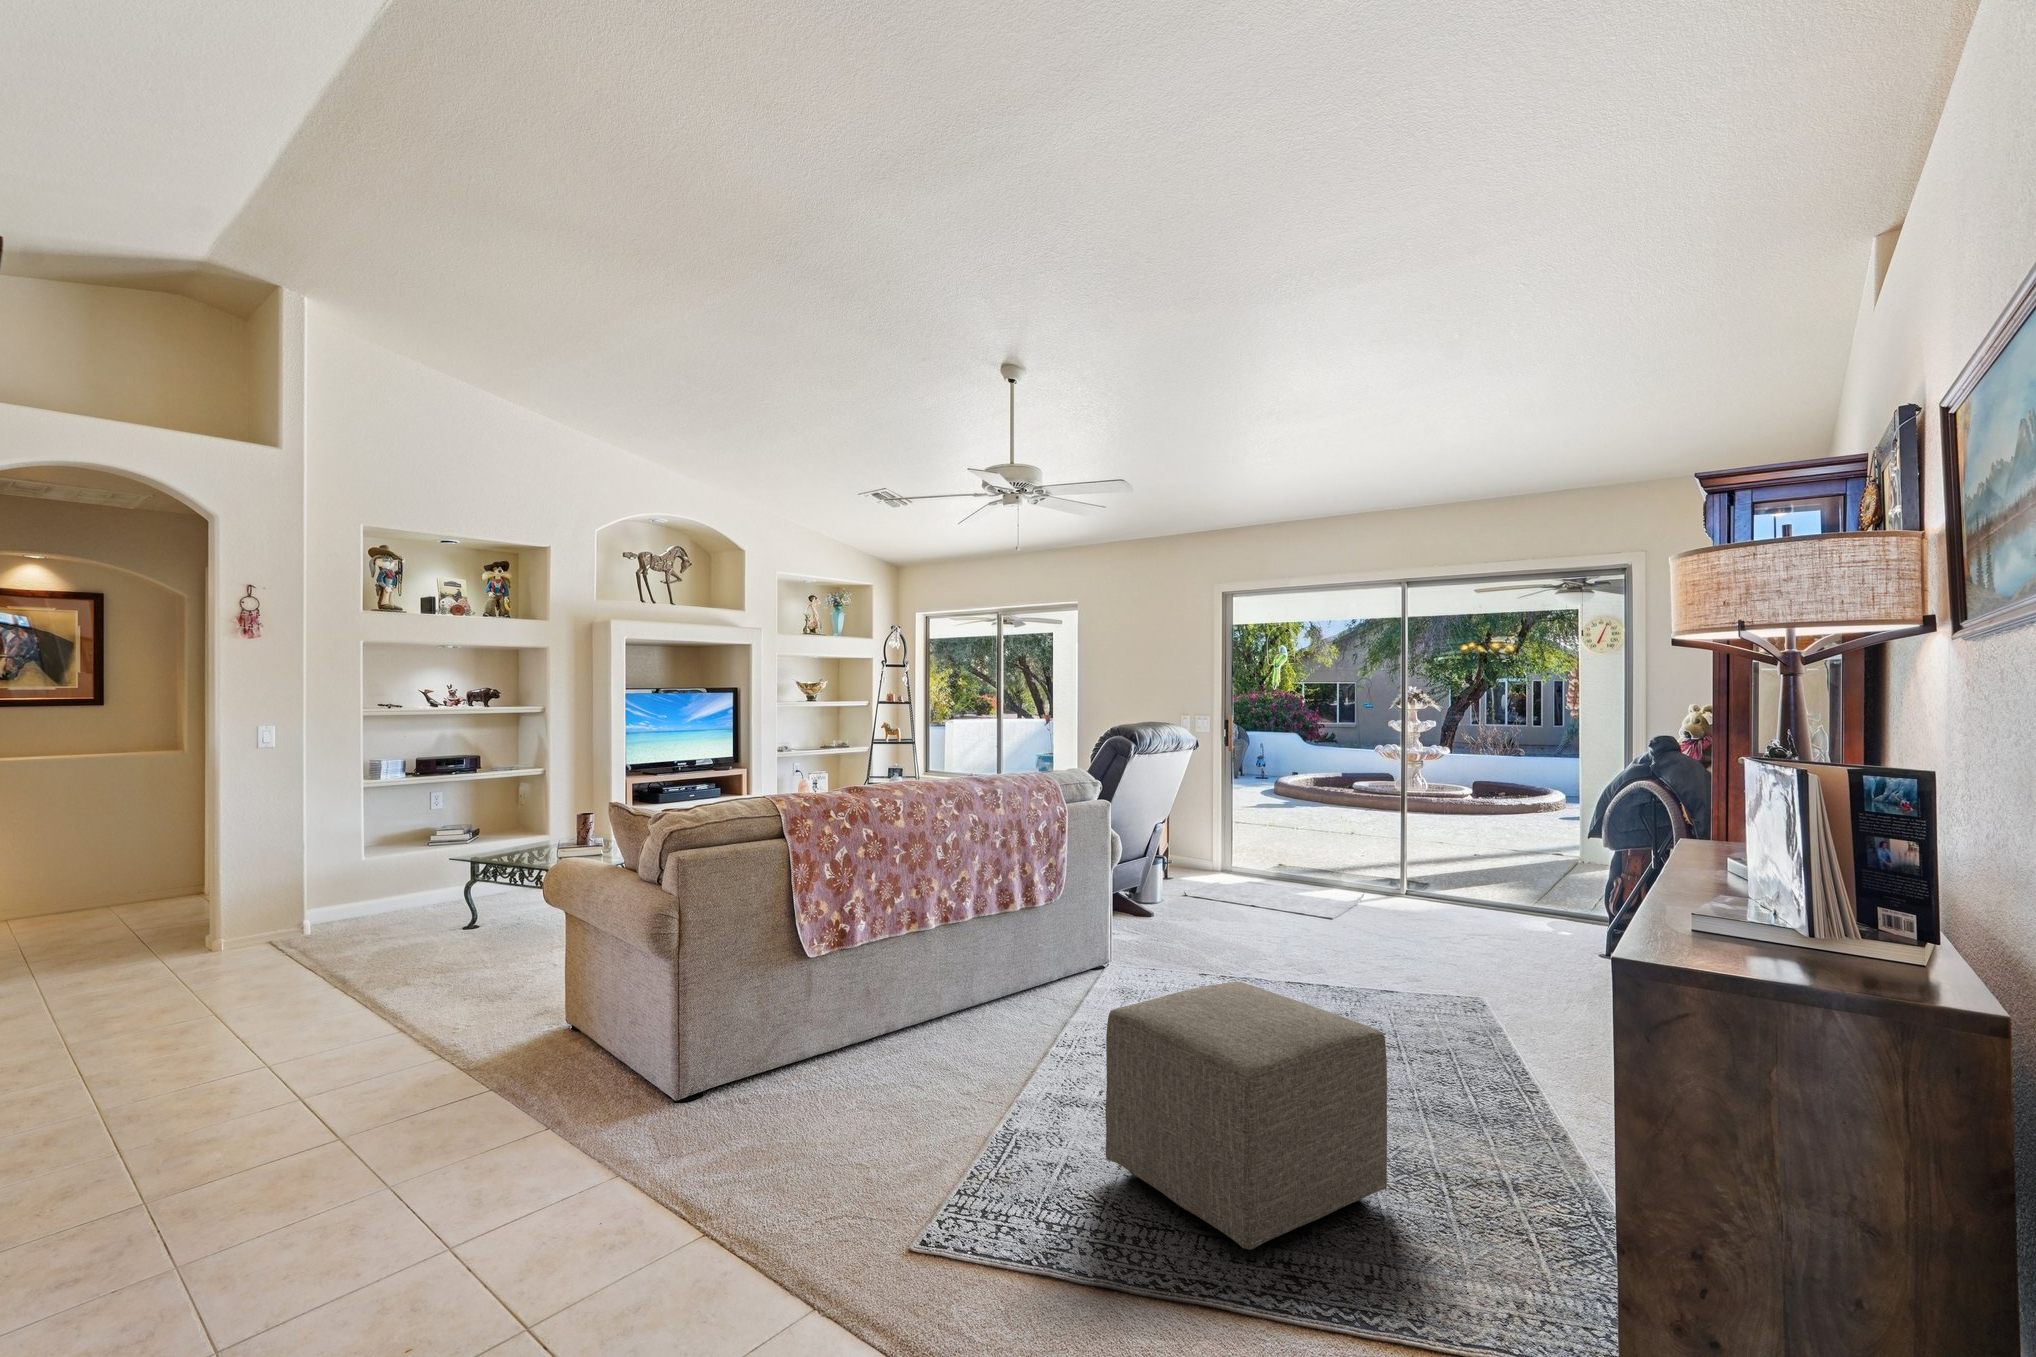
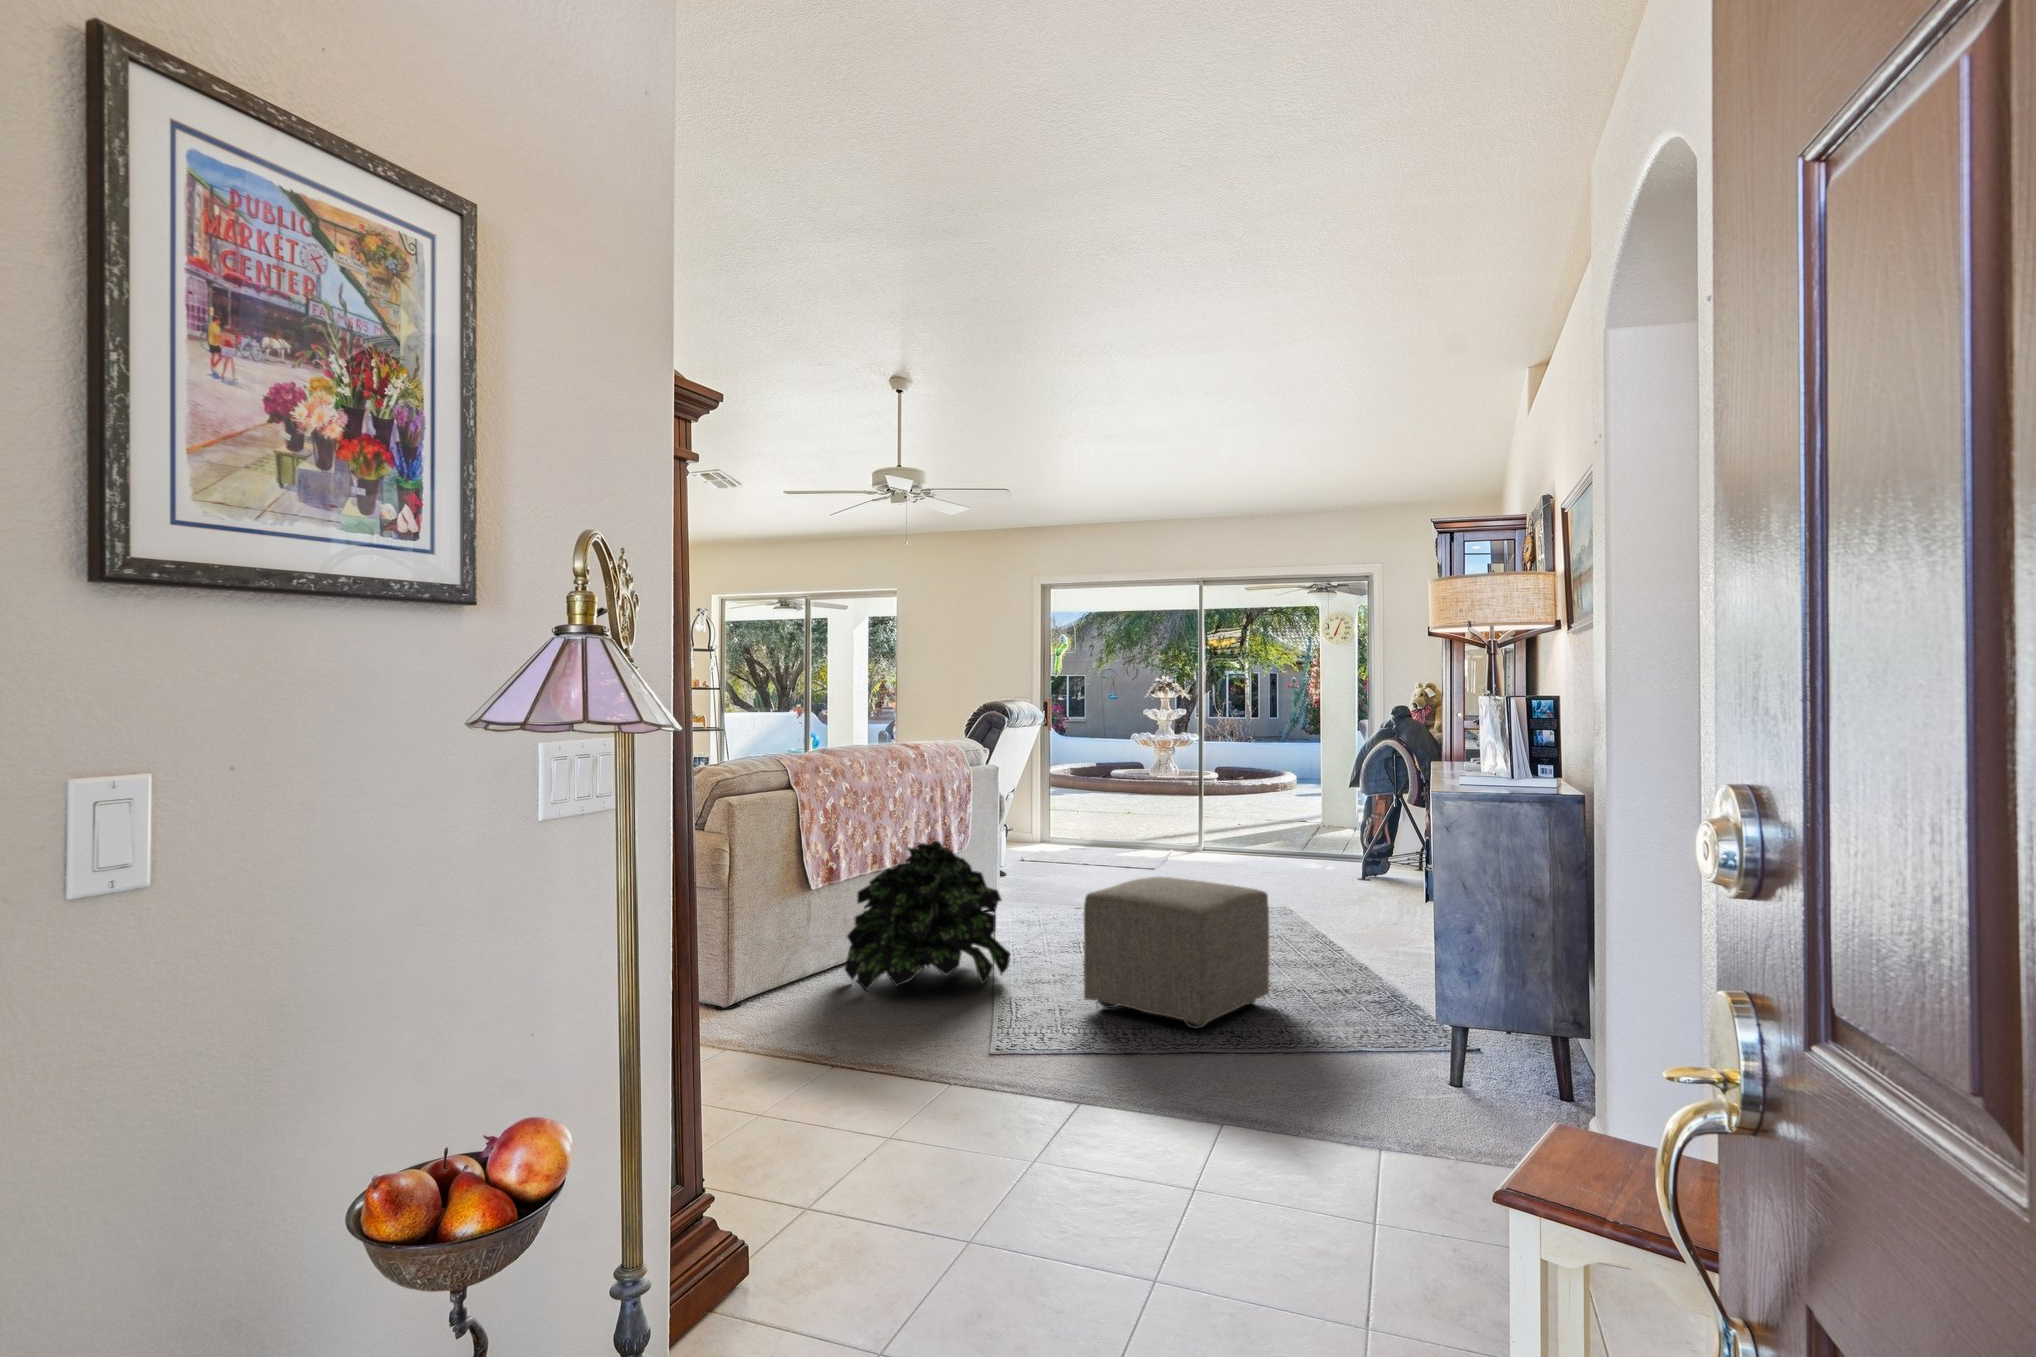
potted plant: none [848,904,1043,1108] -> present [845,841,1010,991]

